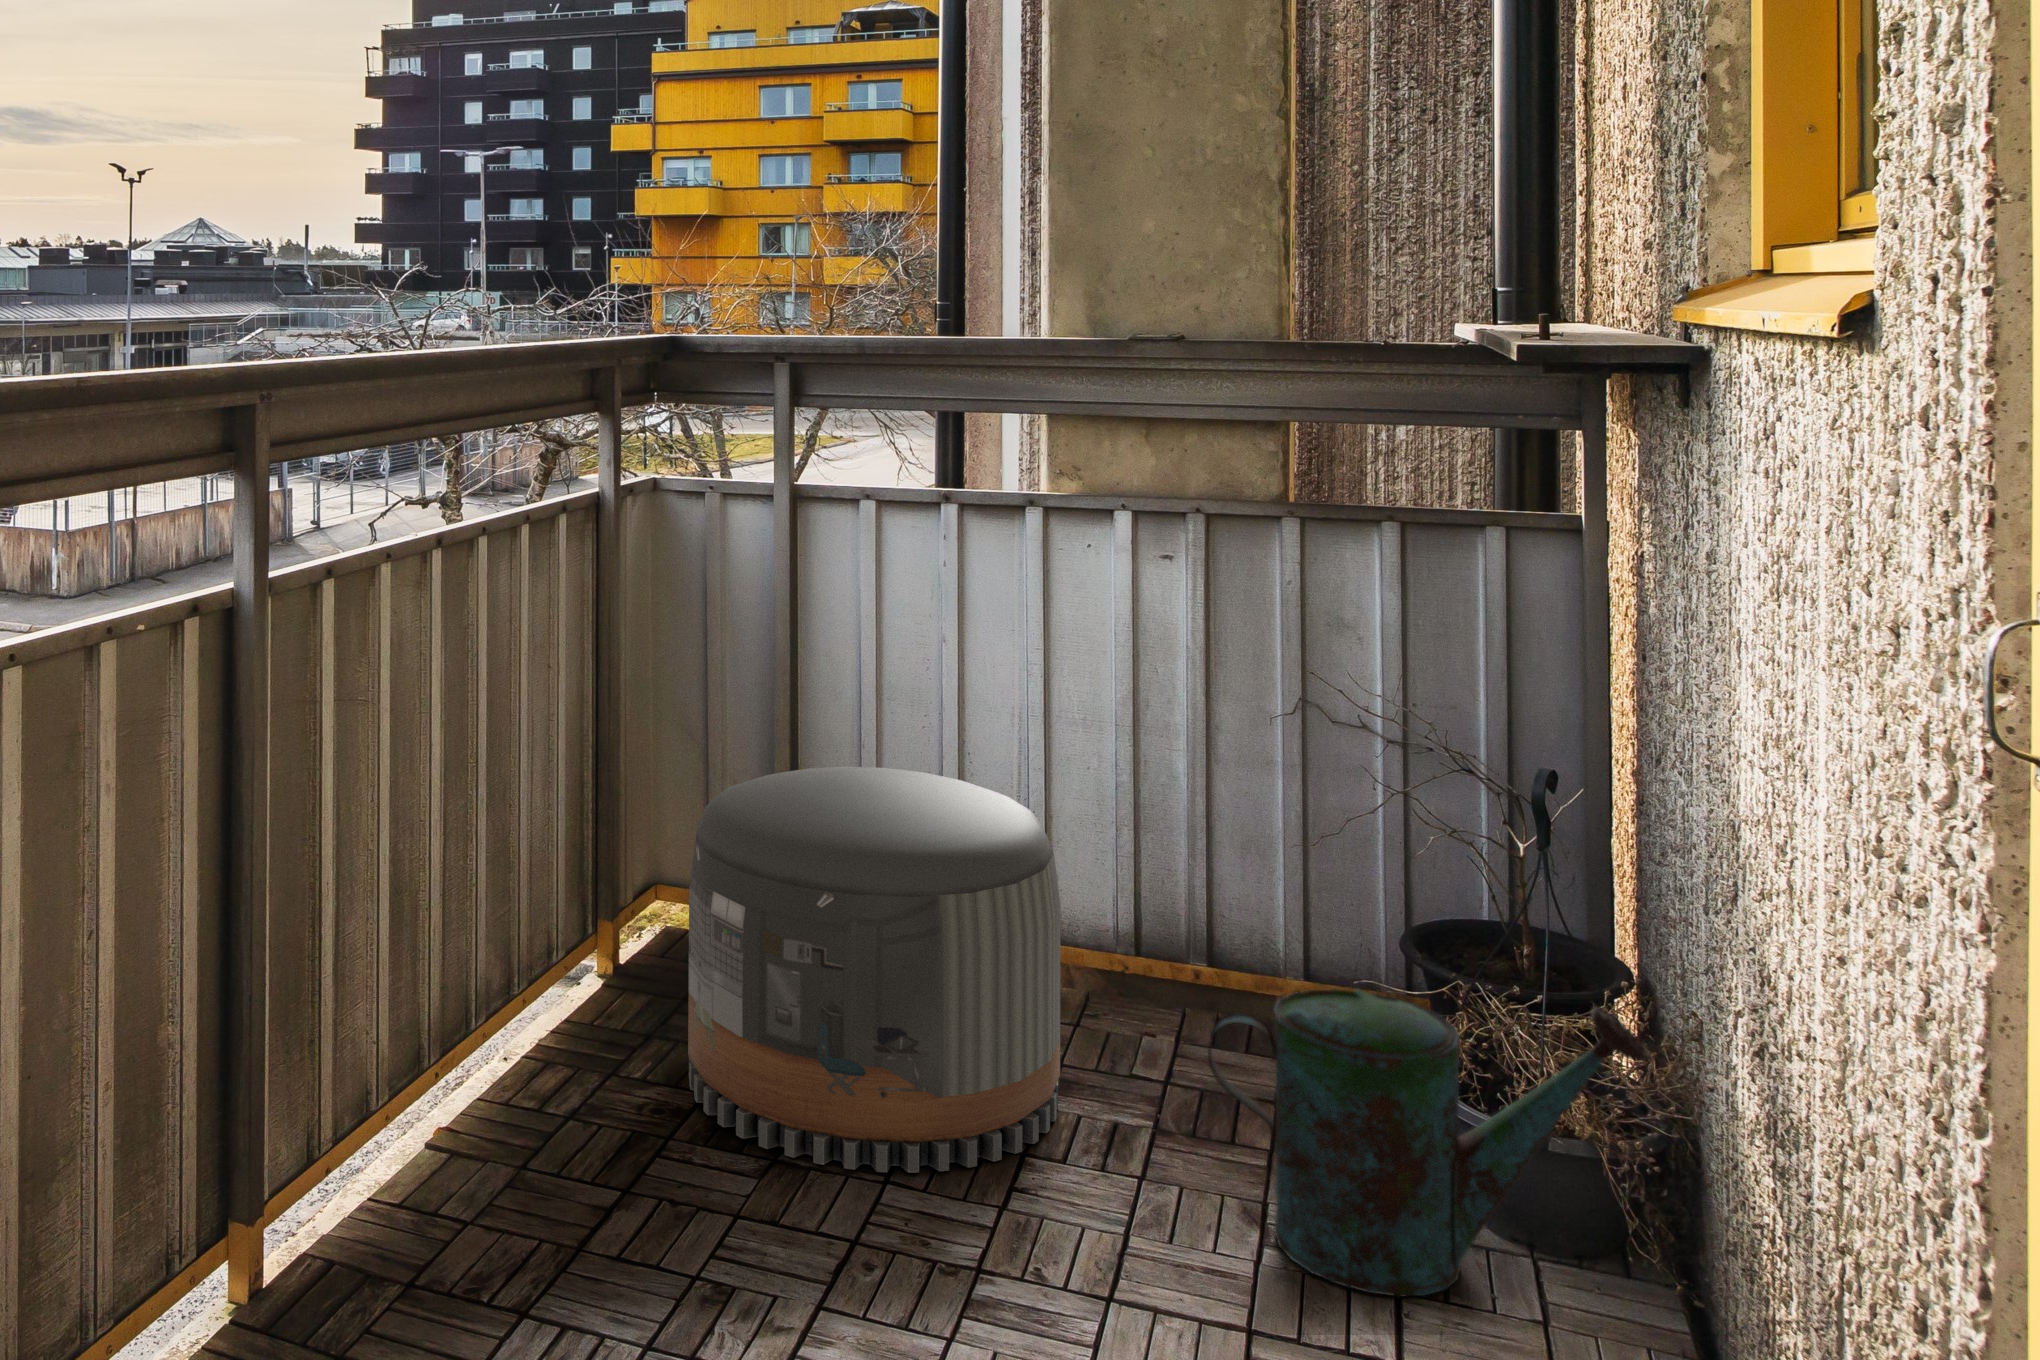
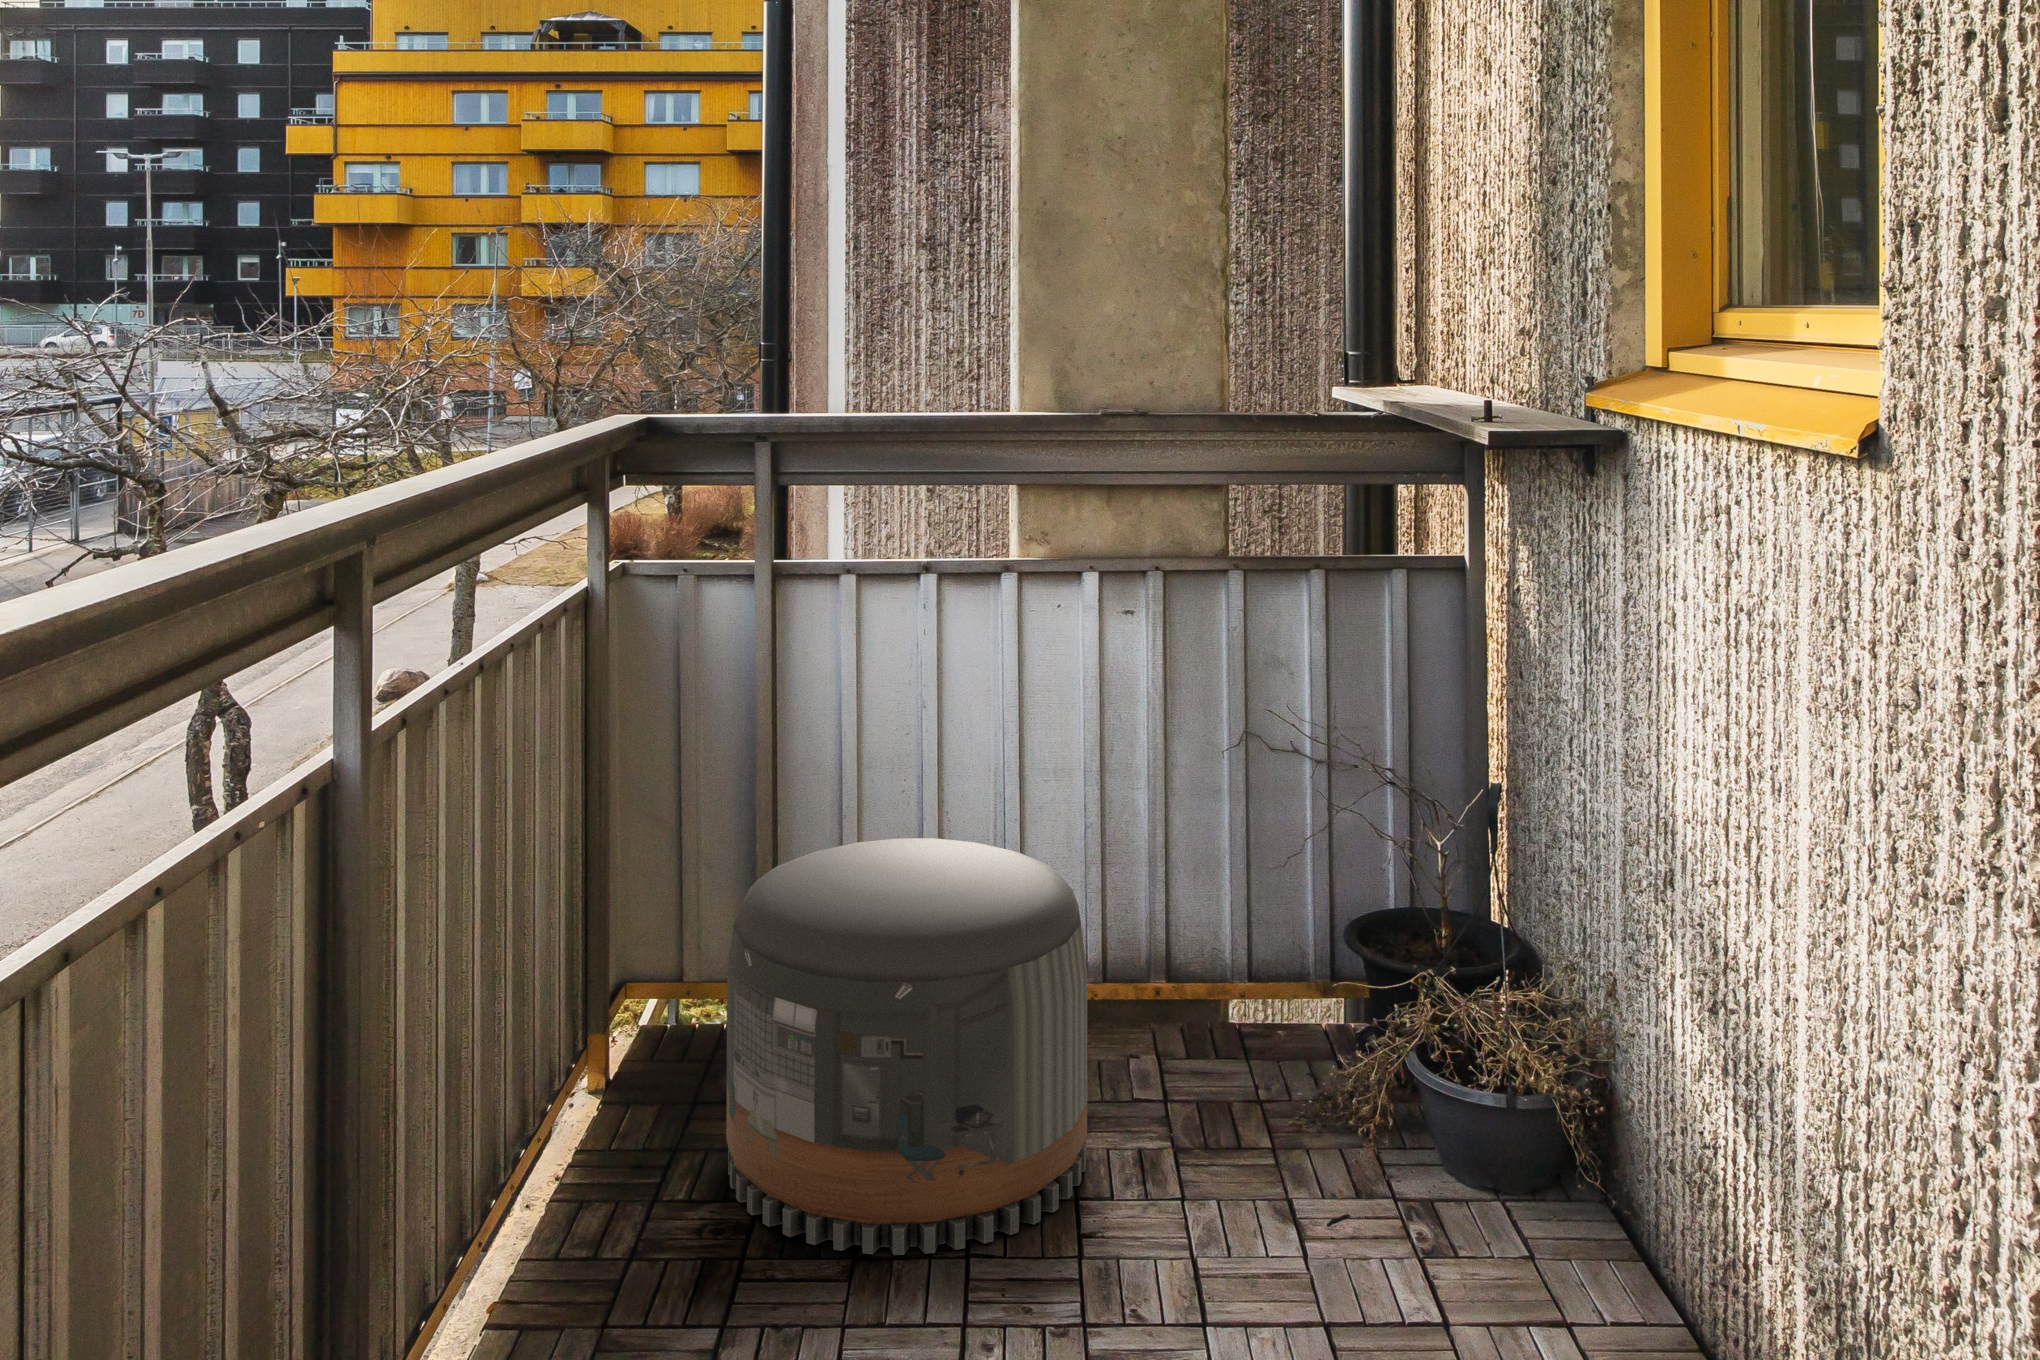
watering can: present [1208,989,1650,1297] -> none [1251,979,1595,1264]

